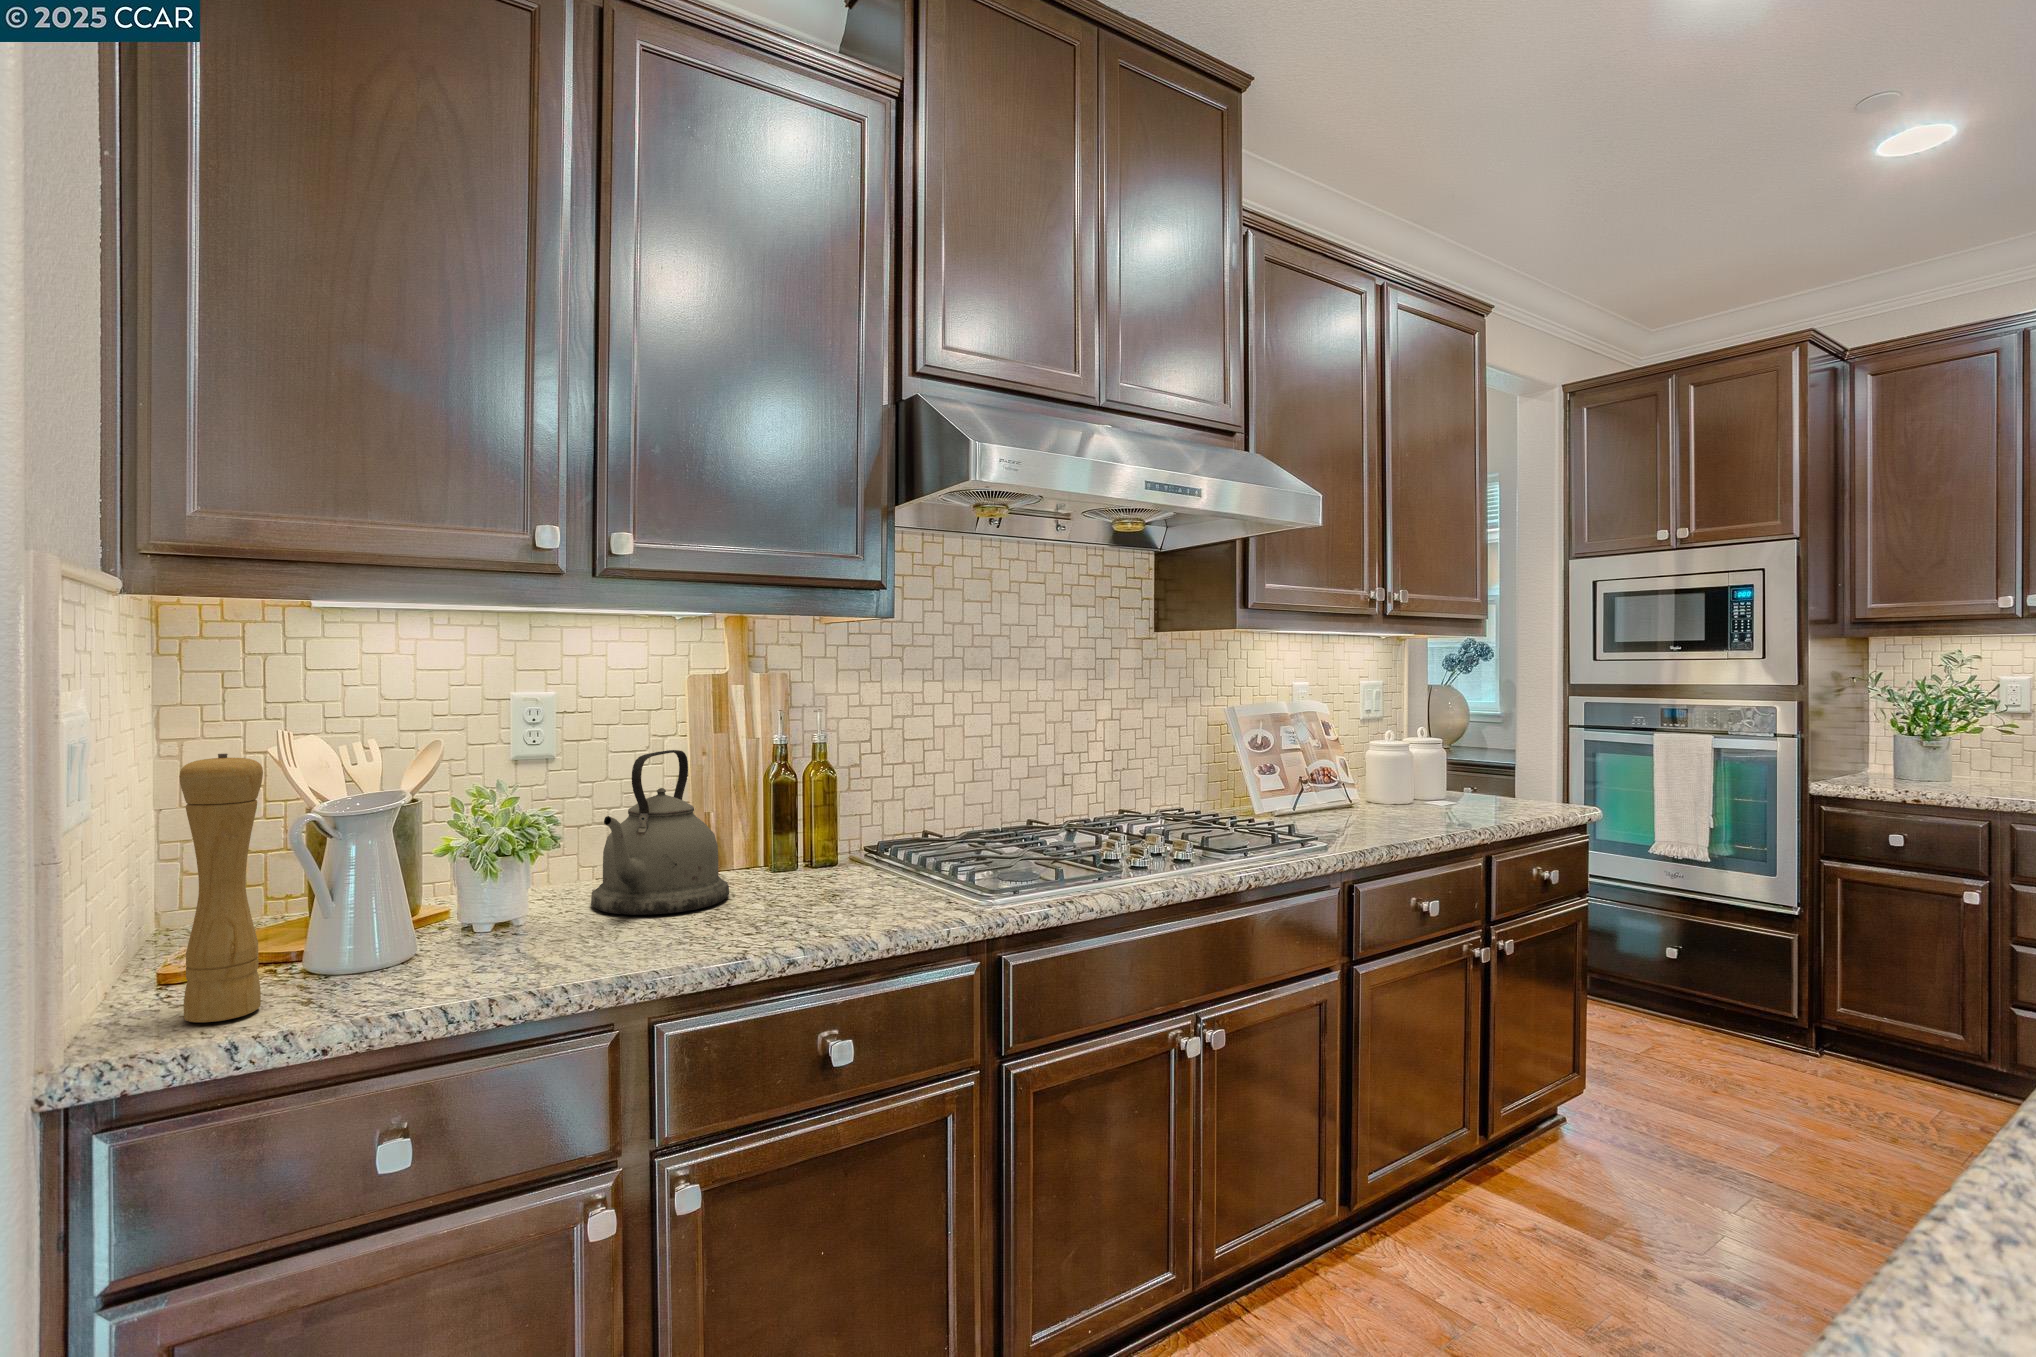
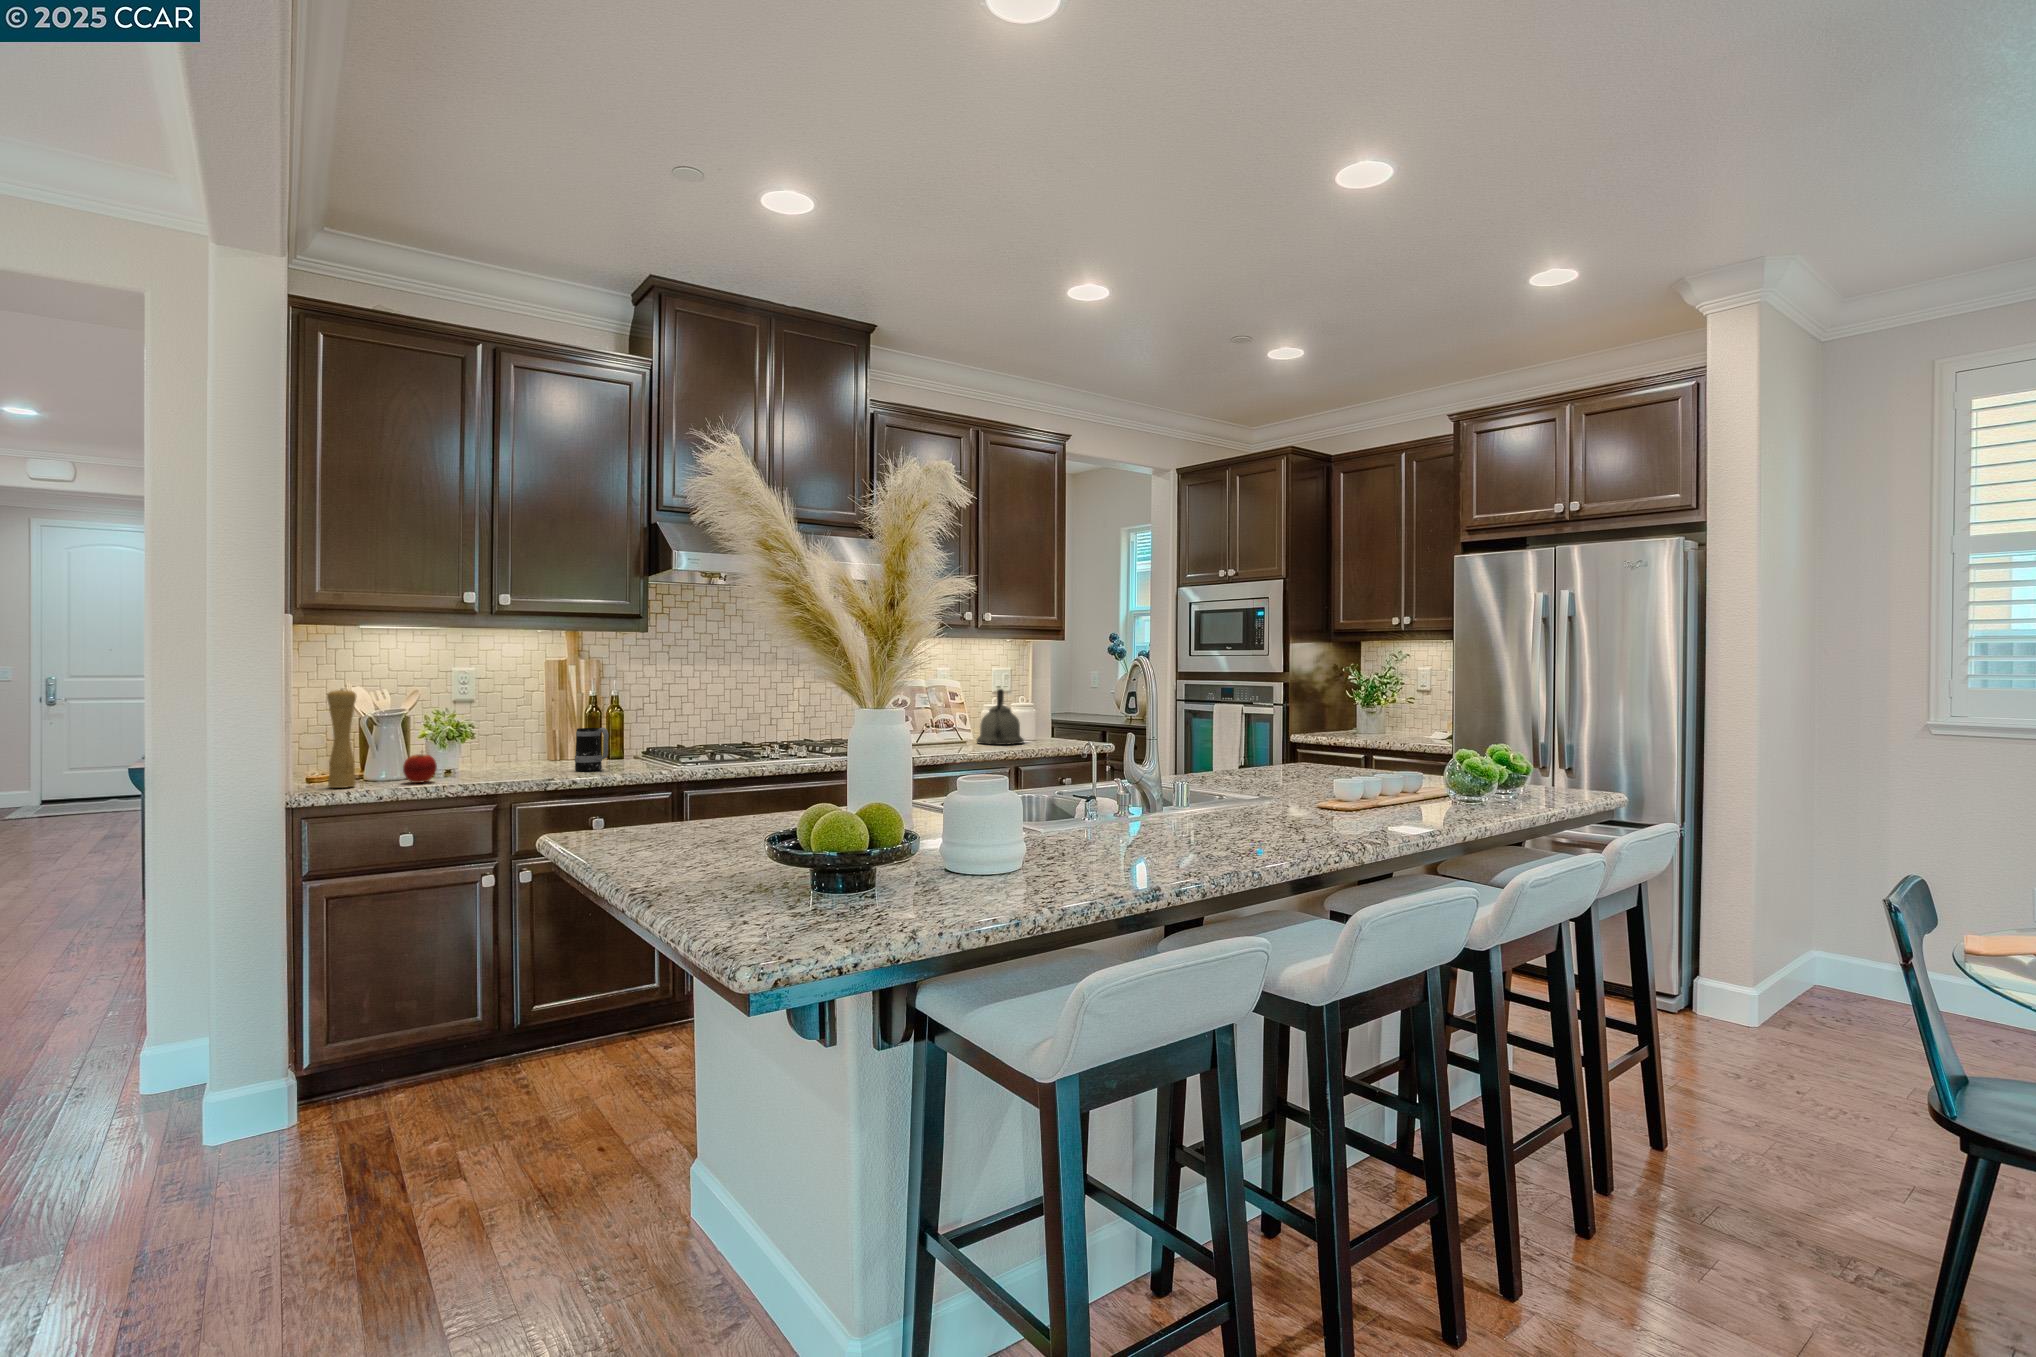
kettle: present [591,750,729,915] -> present [977,689,1024,745]
mug: none [774,821,847,921] -> present [575,728,609,771]
apple: none [387,902,471,987] -> present [403,754,437,783]

